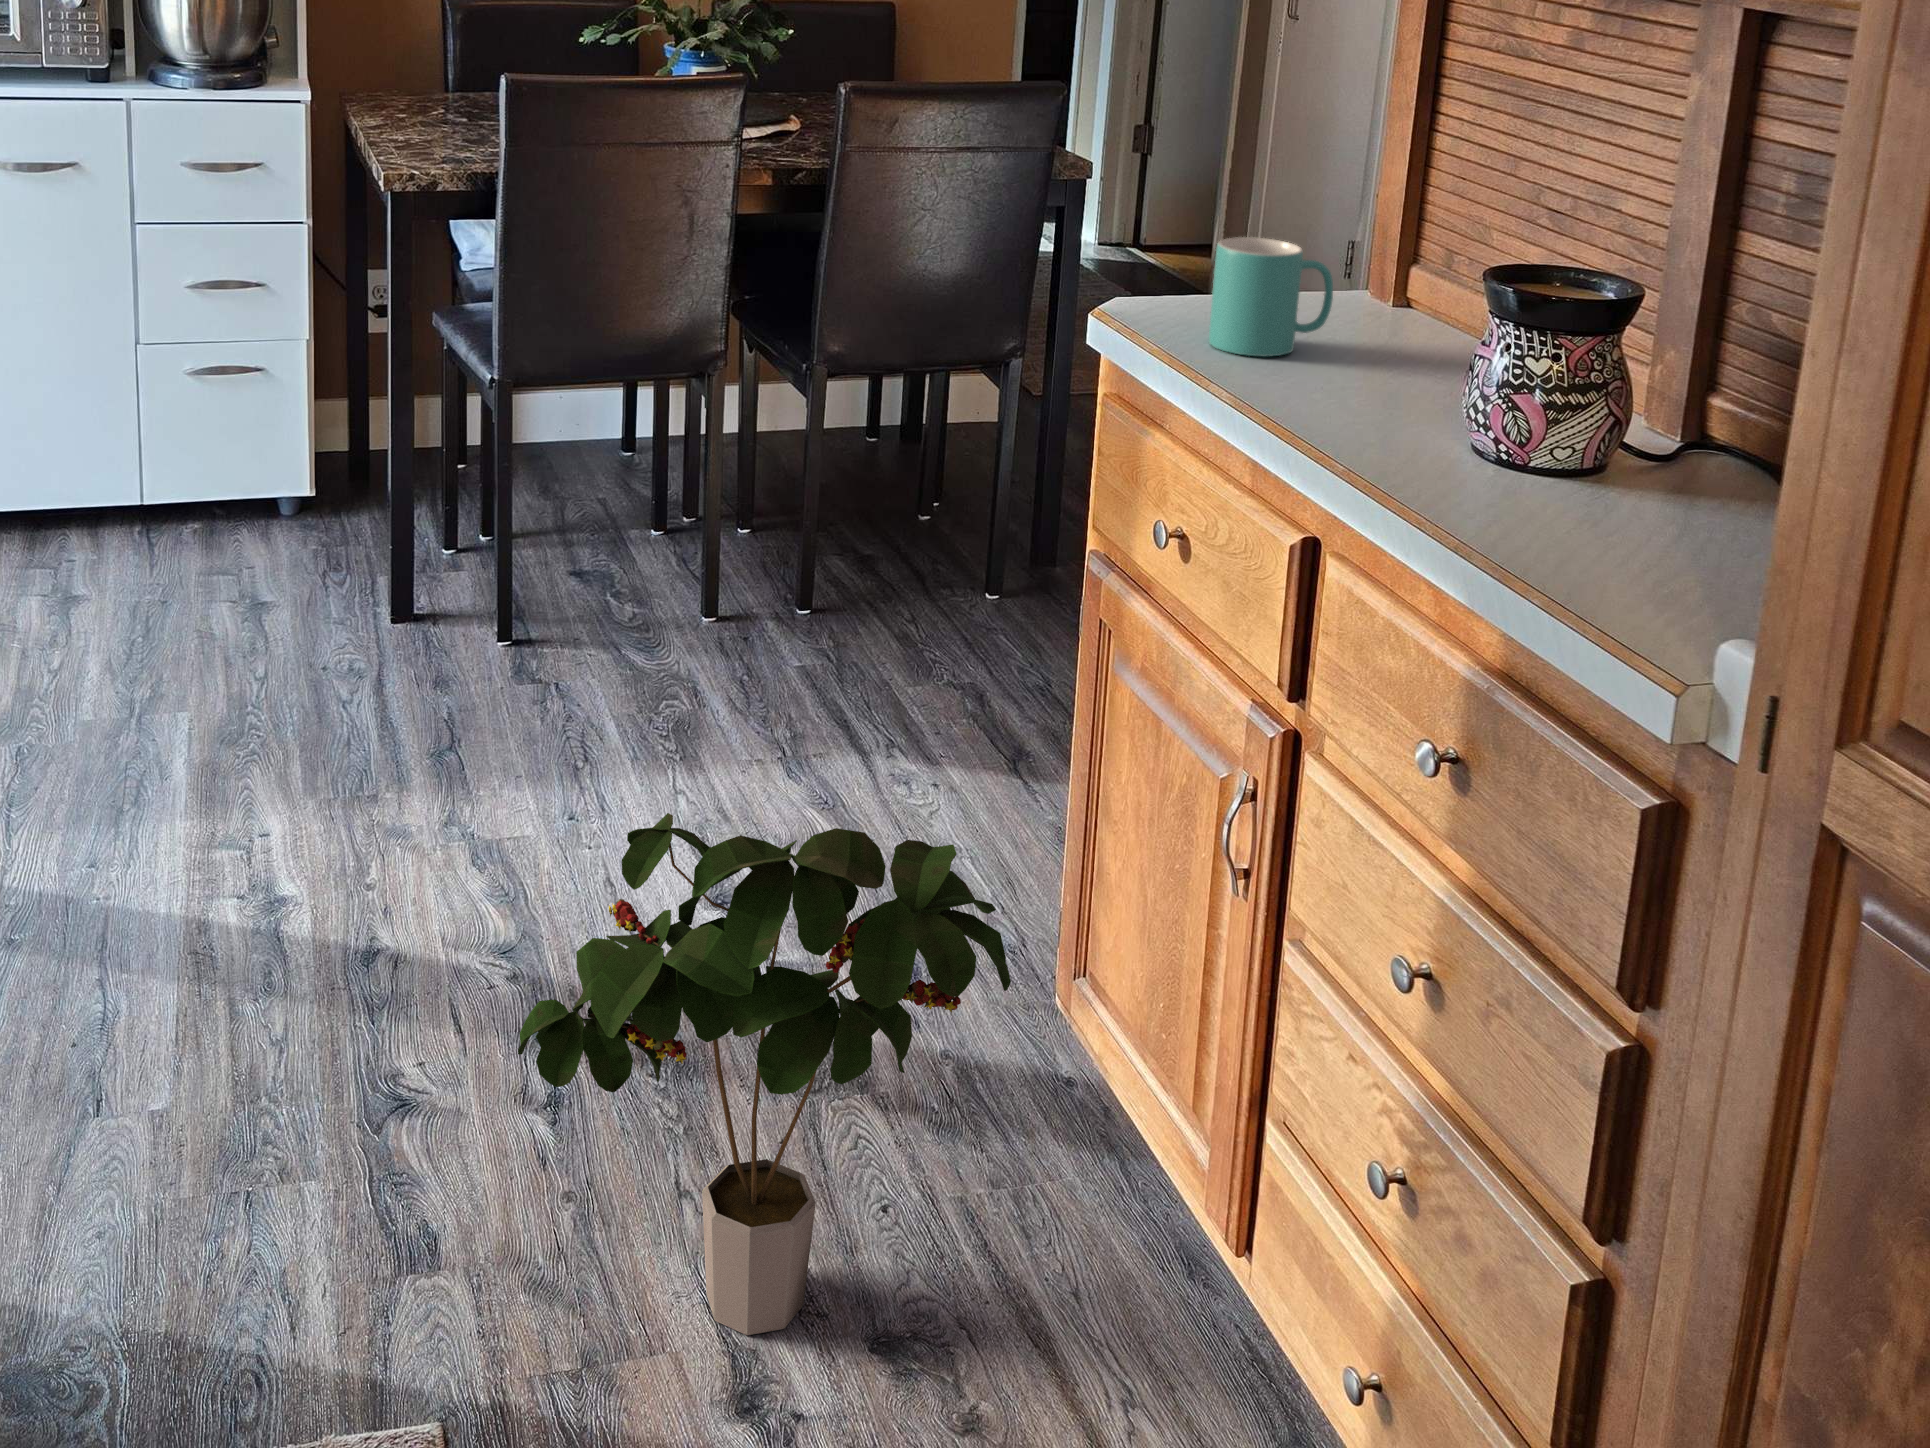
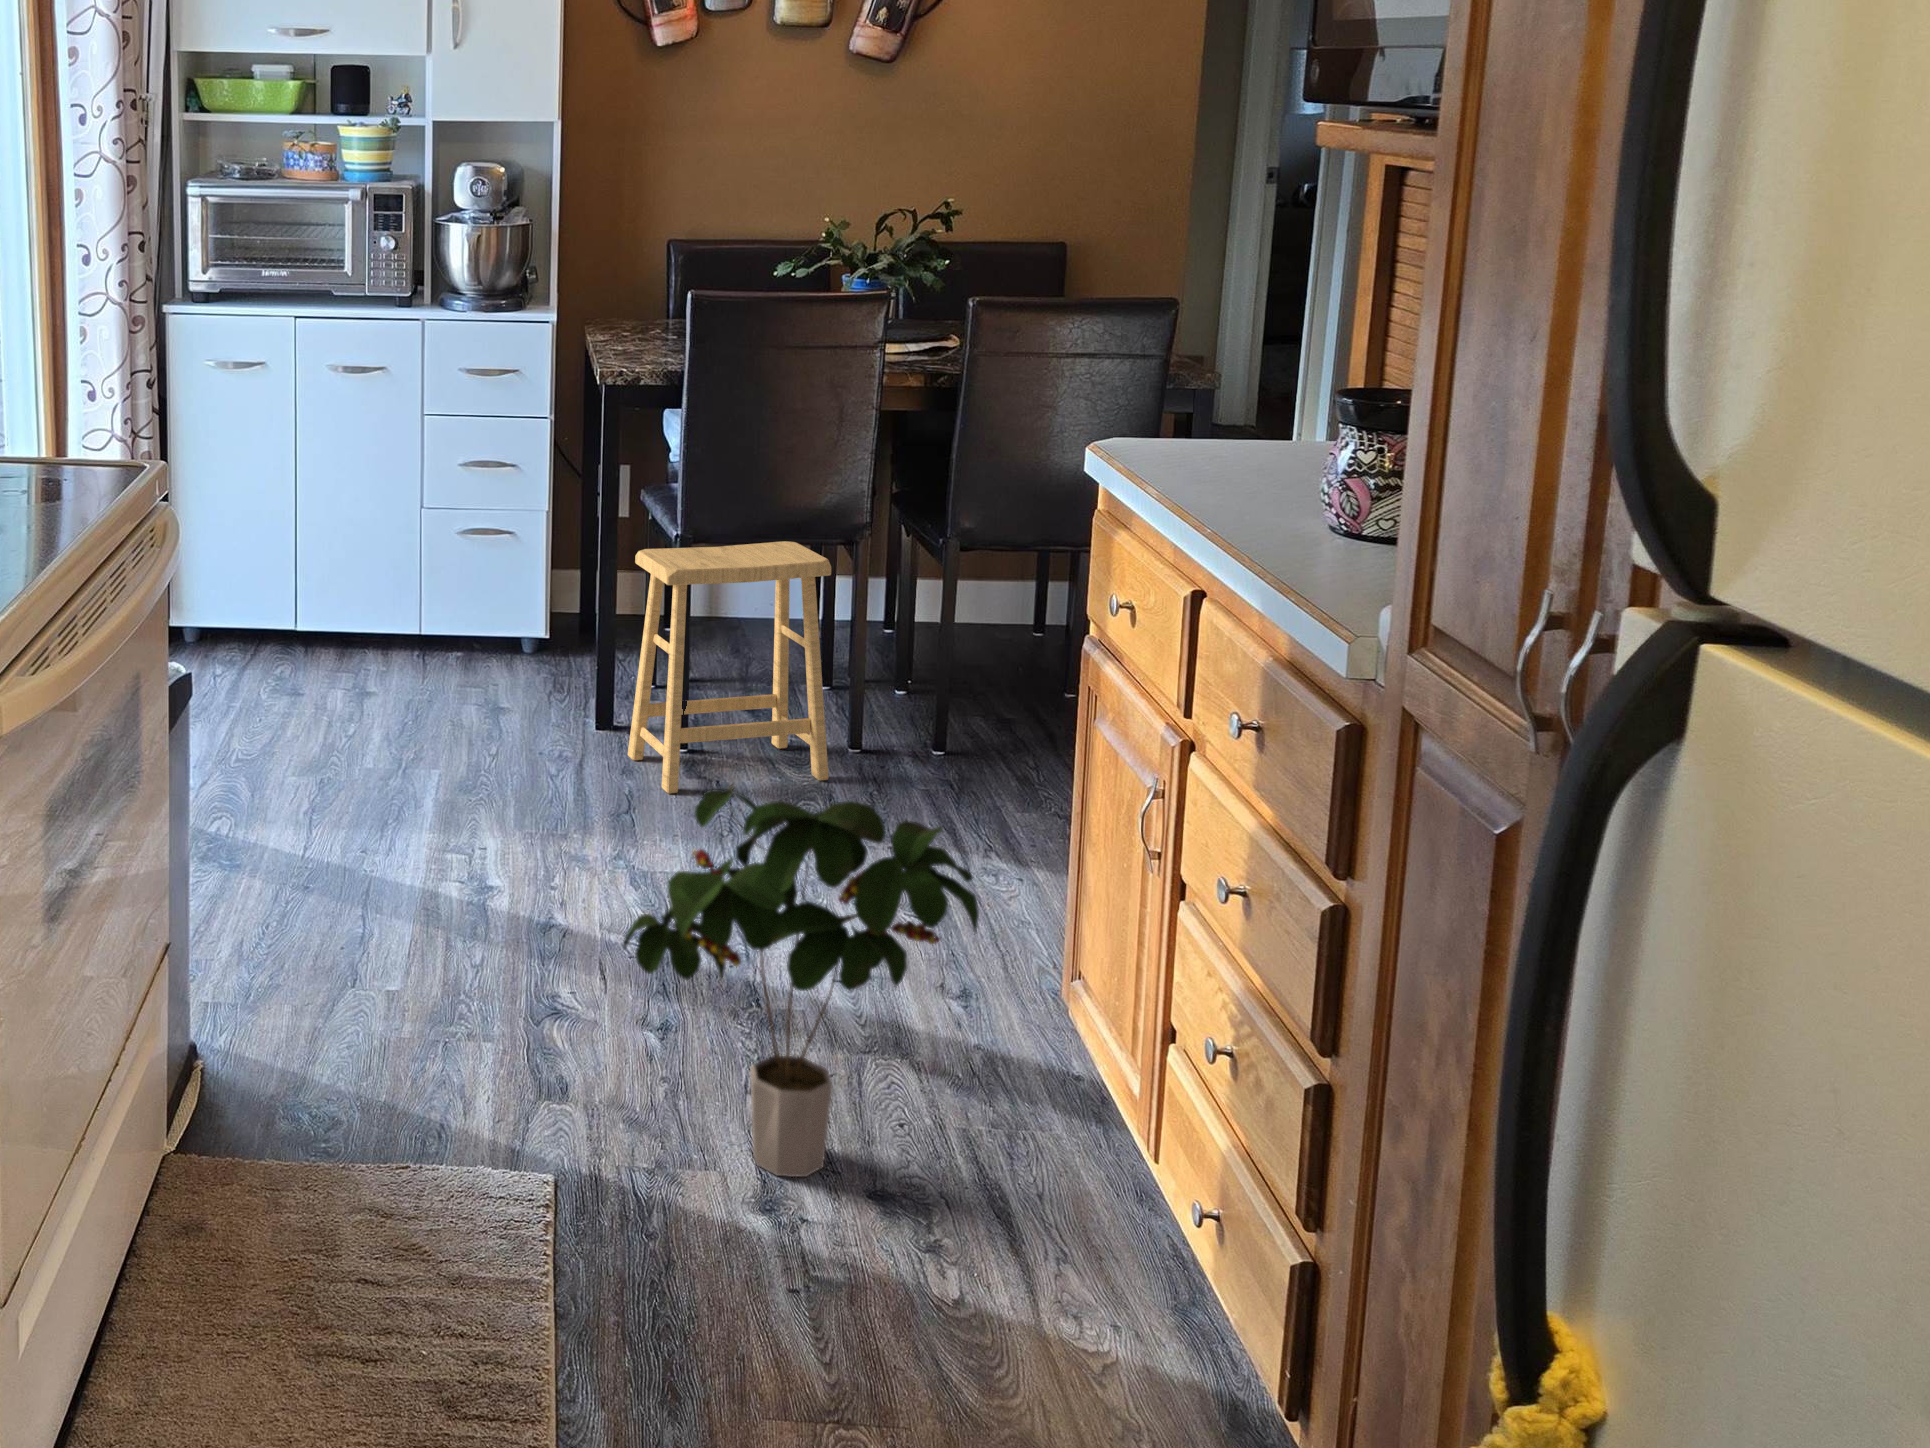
mug: present [1209,237,1333,357] -> none [1164,384,1268,472]
footstool: none [435,382,687,716] -> present [628,541,831,794]

